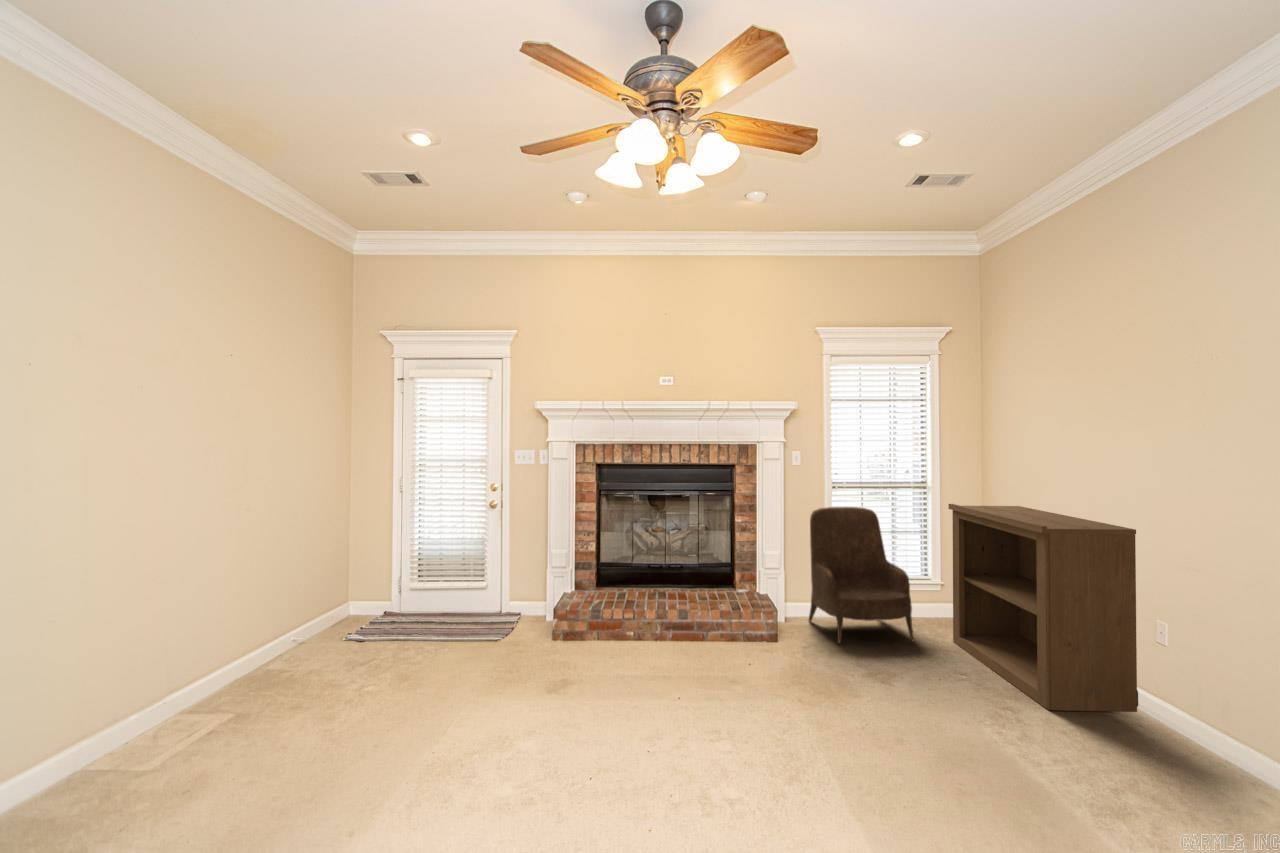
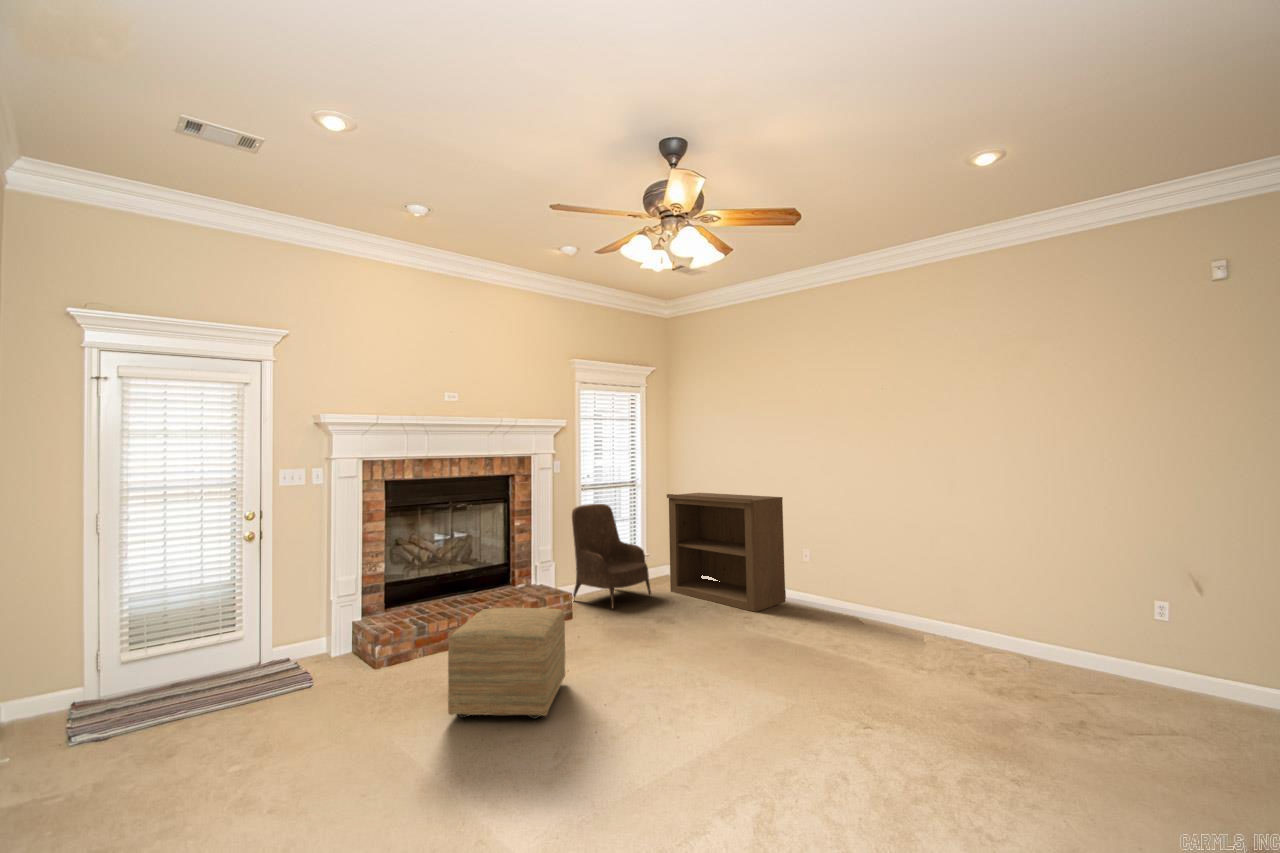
ottoman: none [530,606,667,735] -> present [448,607,565,719]

